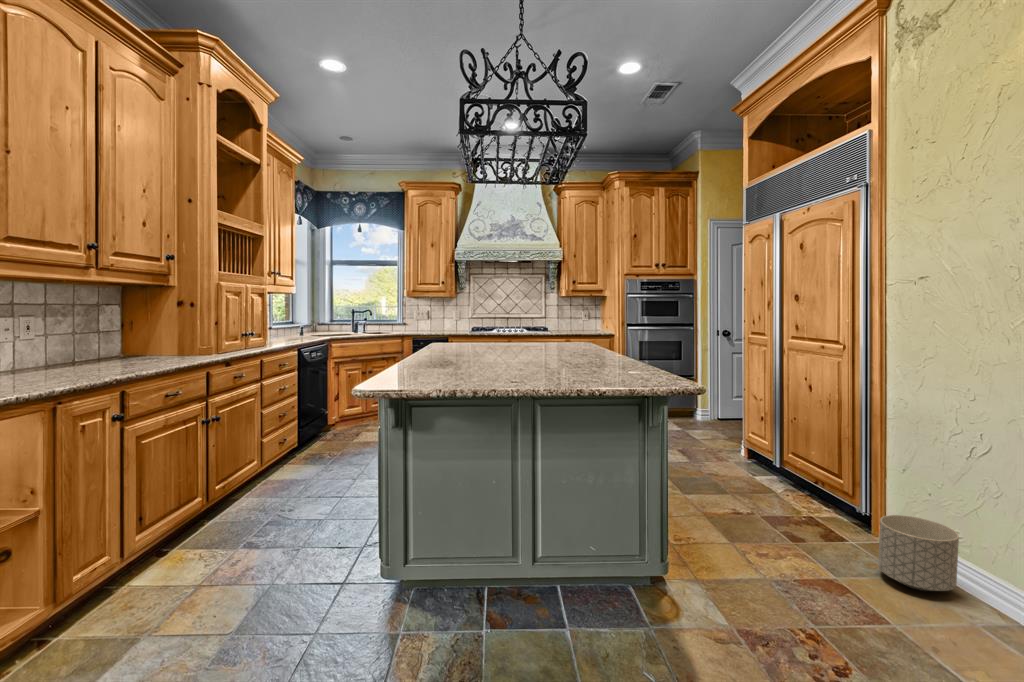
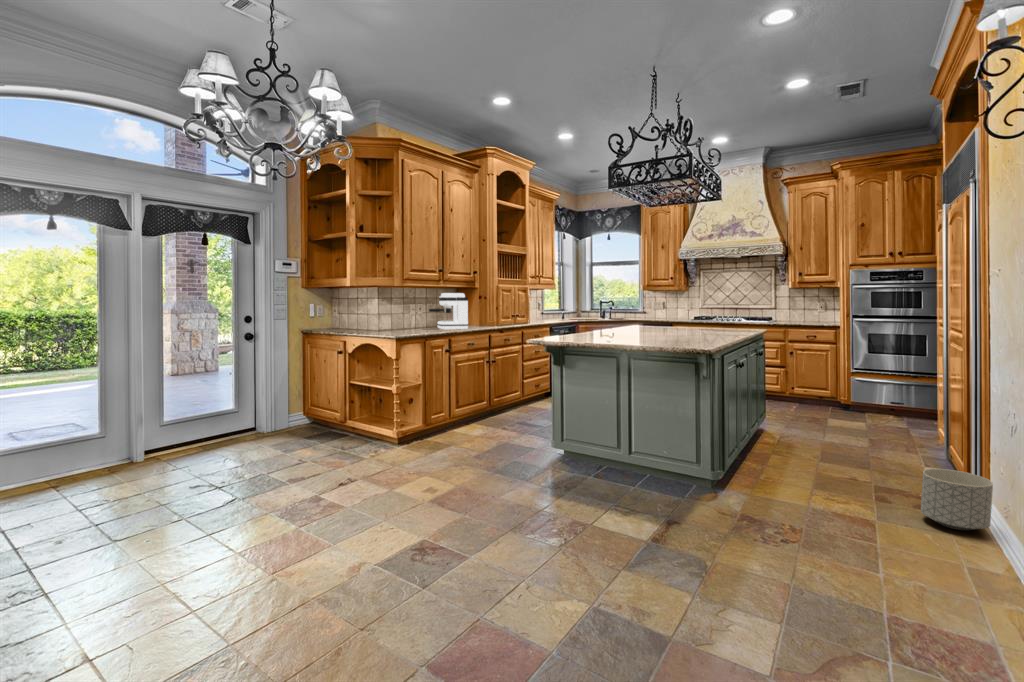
coffee maker: none [64,294,166,370] -> present [429,293,468,330]

